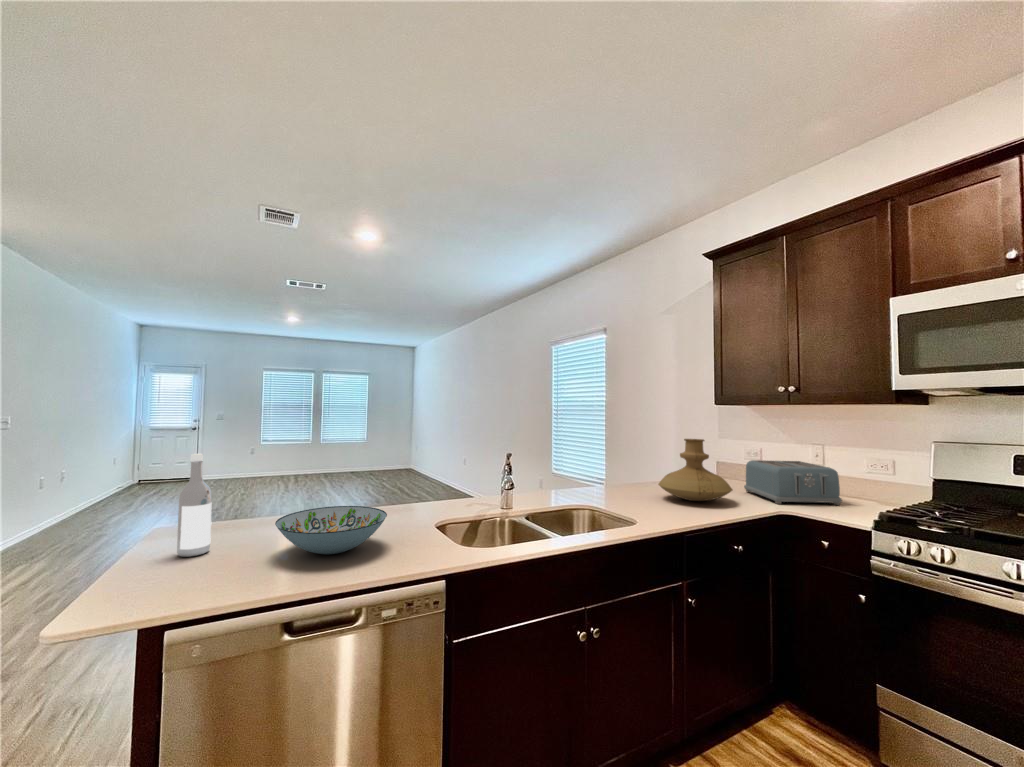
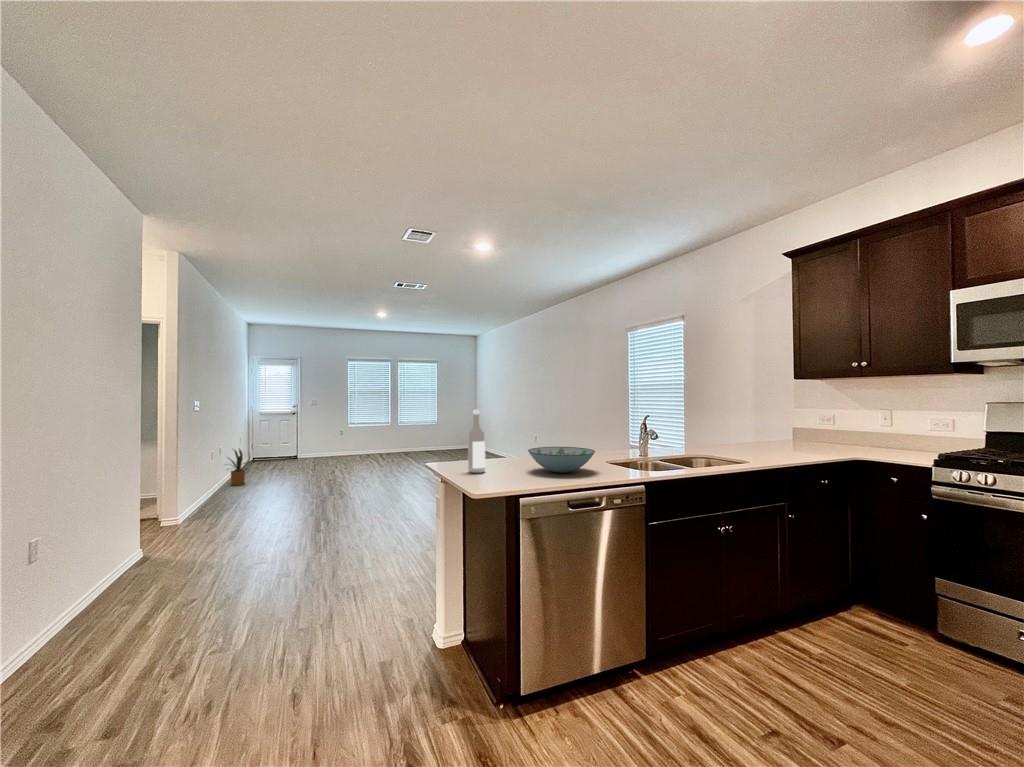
vase: present [658,439,733,501] -> none [758,405,820,453]
toaster: present [744,460,842,505] -> none [826,423,910,455]
house plant: none [74,471,114,517] -> present [227,449,250,486]

